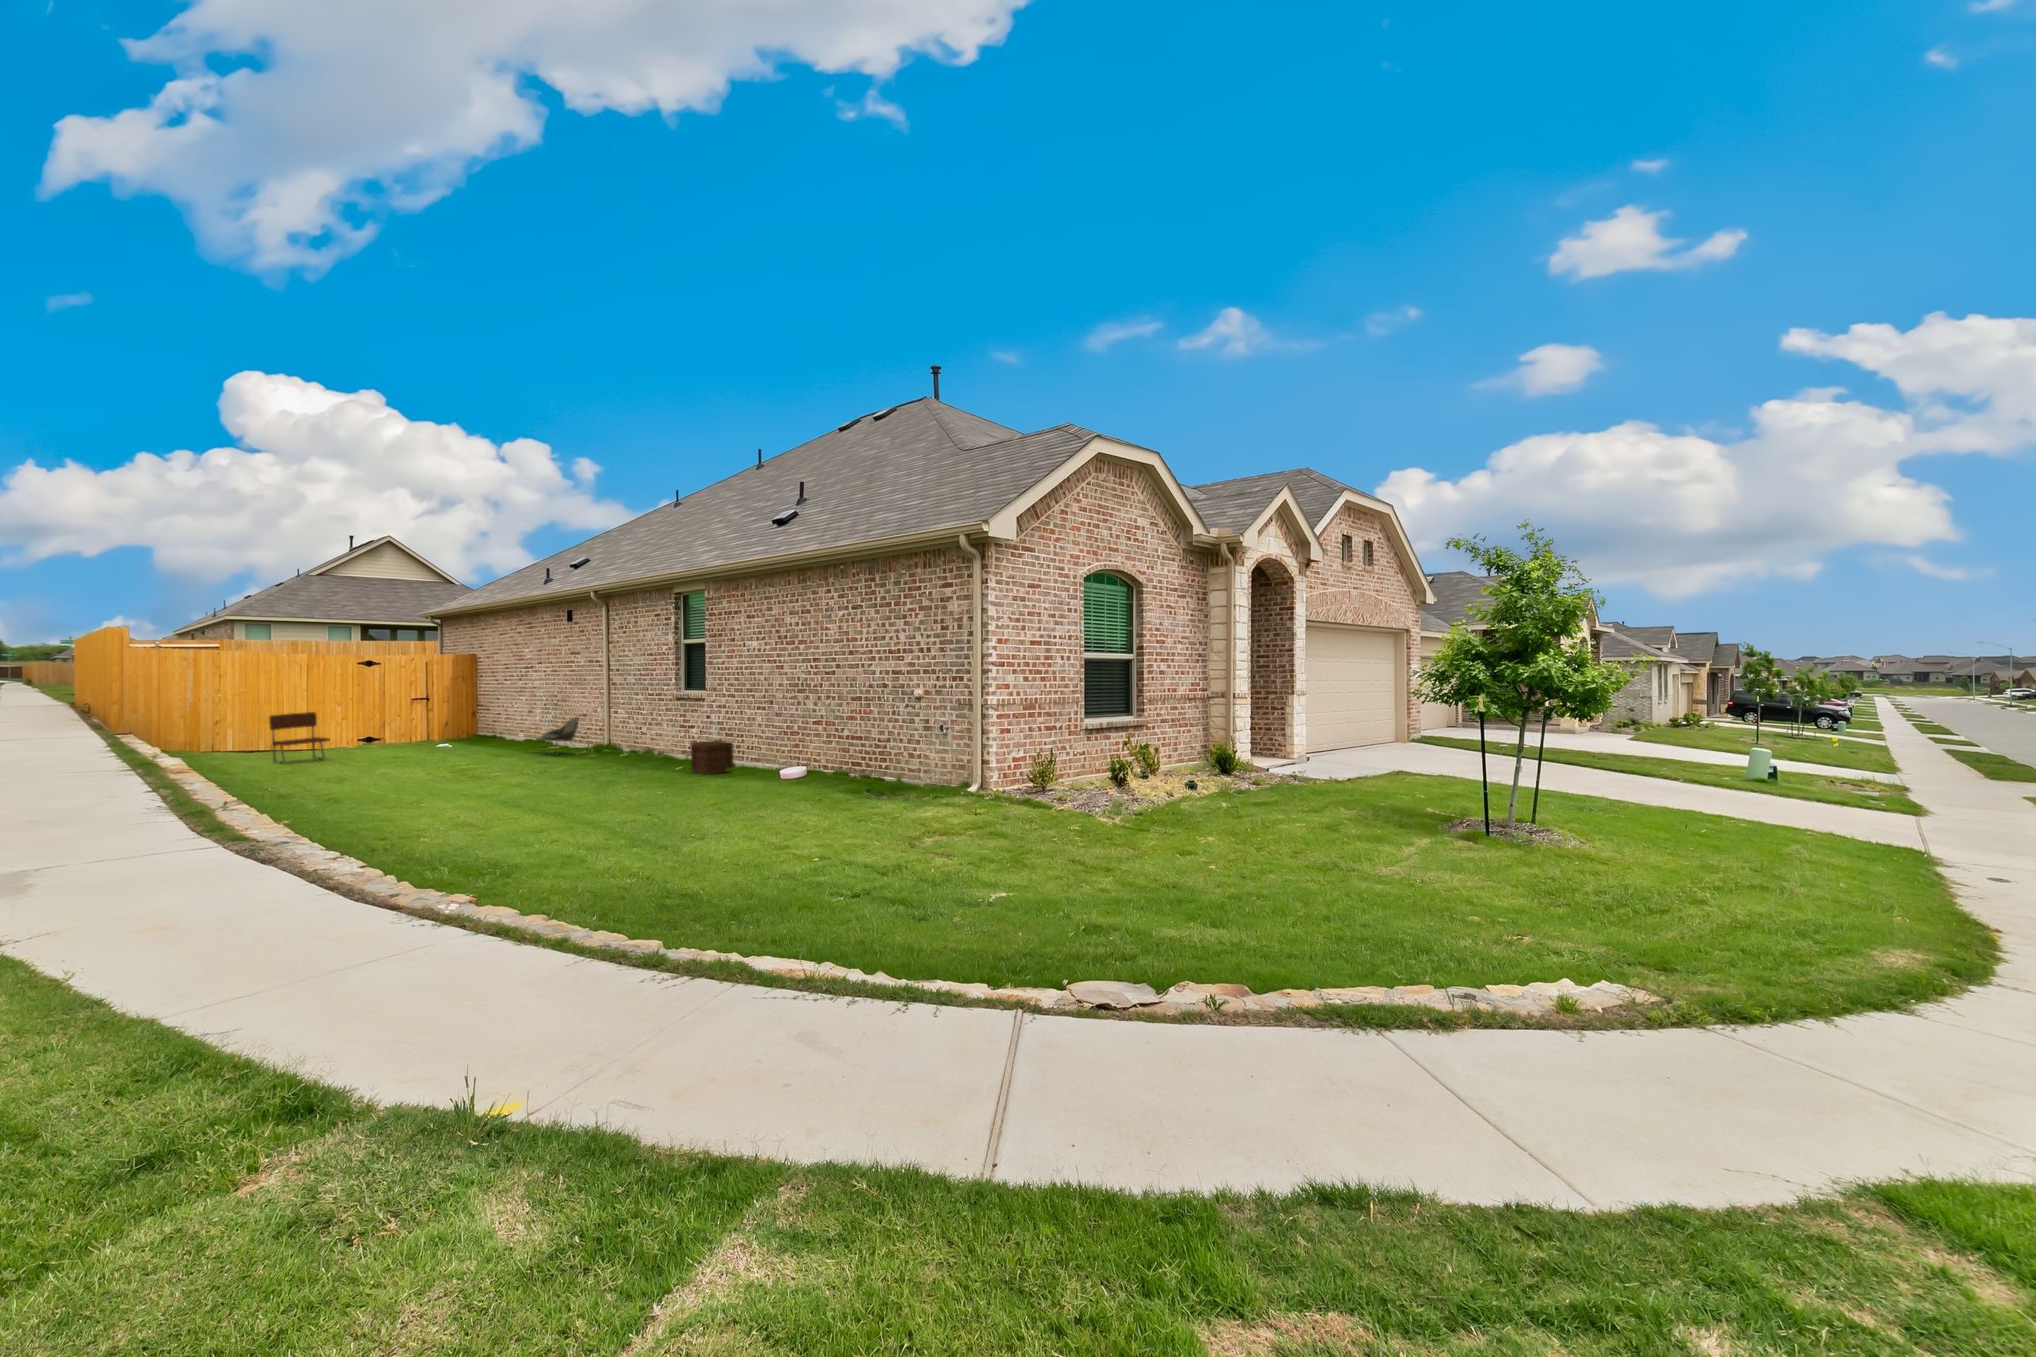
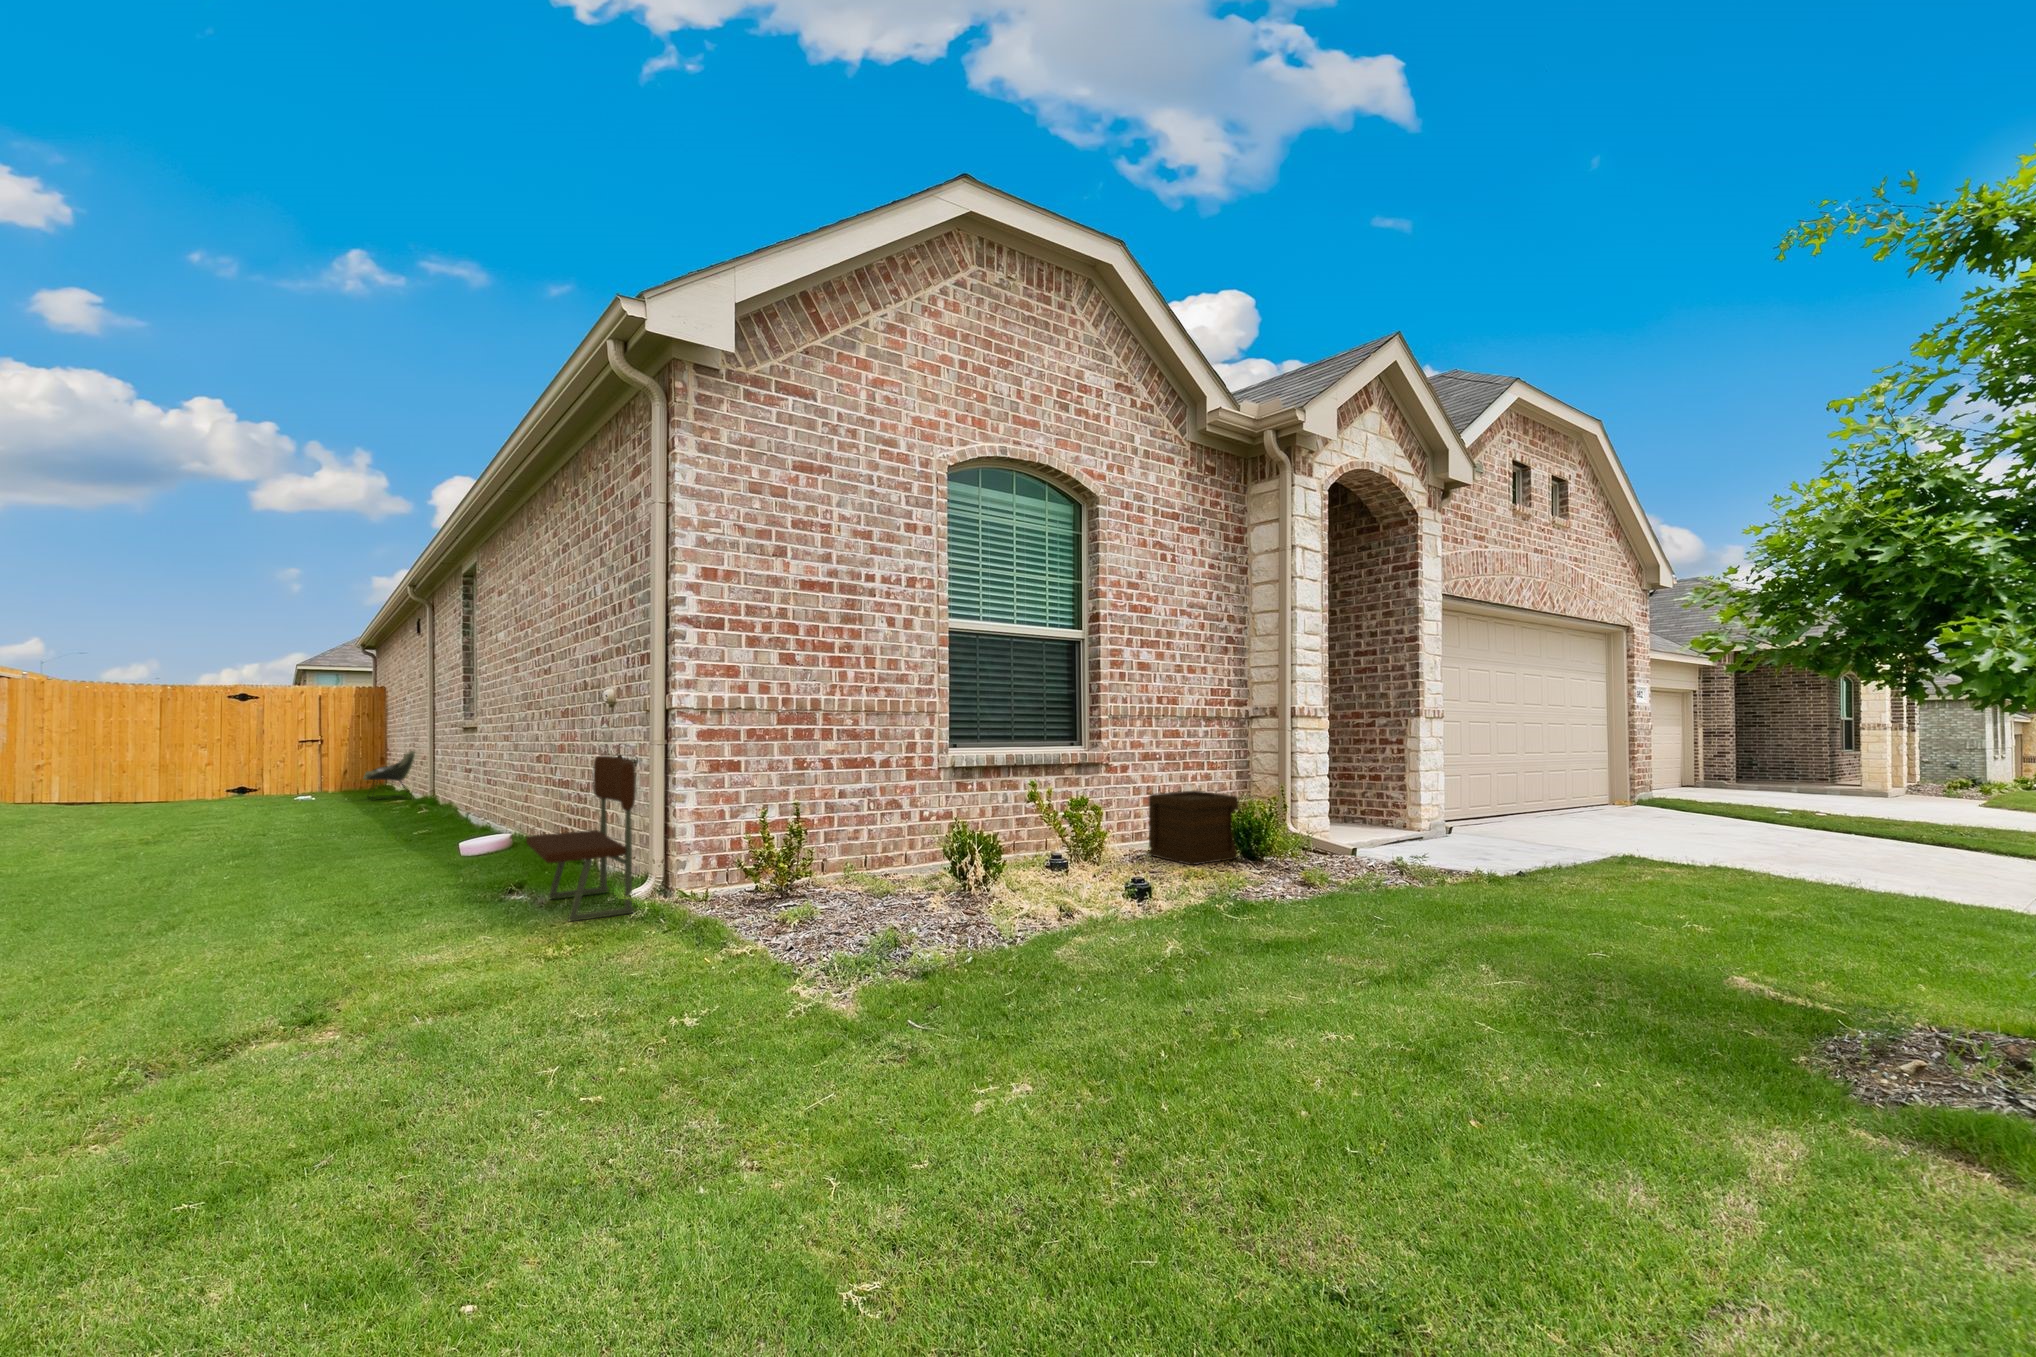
bench: present [269,712,330,763] -> present [526,756,636,922]
wooden crate: present [690,740,734,774] -> present [1149,790,1238,865]

